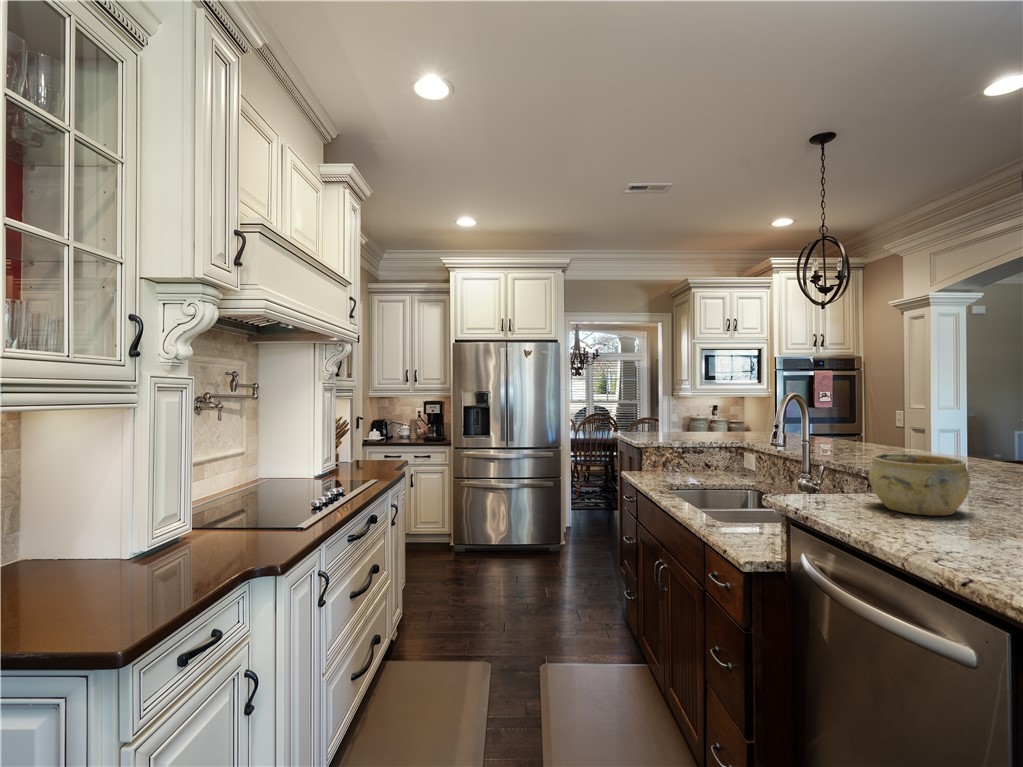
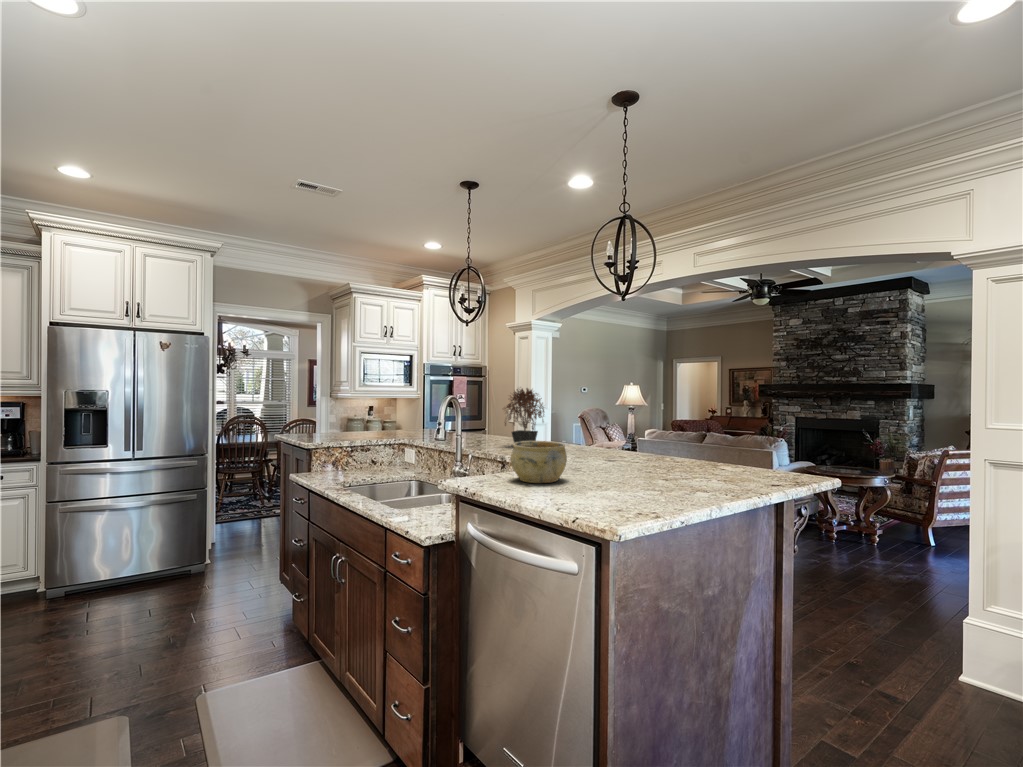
potted plant: none [872,379,952,462] -> present [504,388,544,443]

